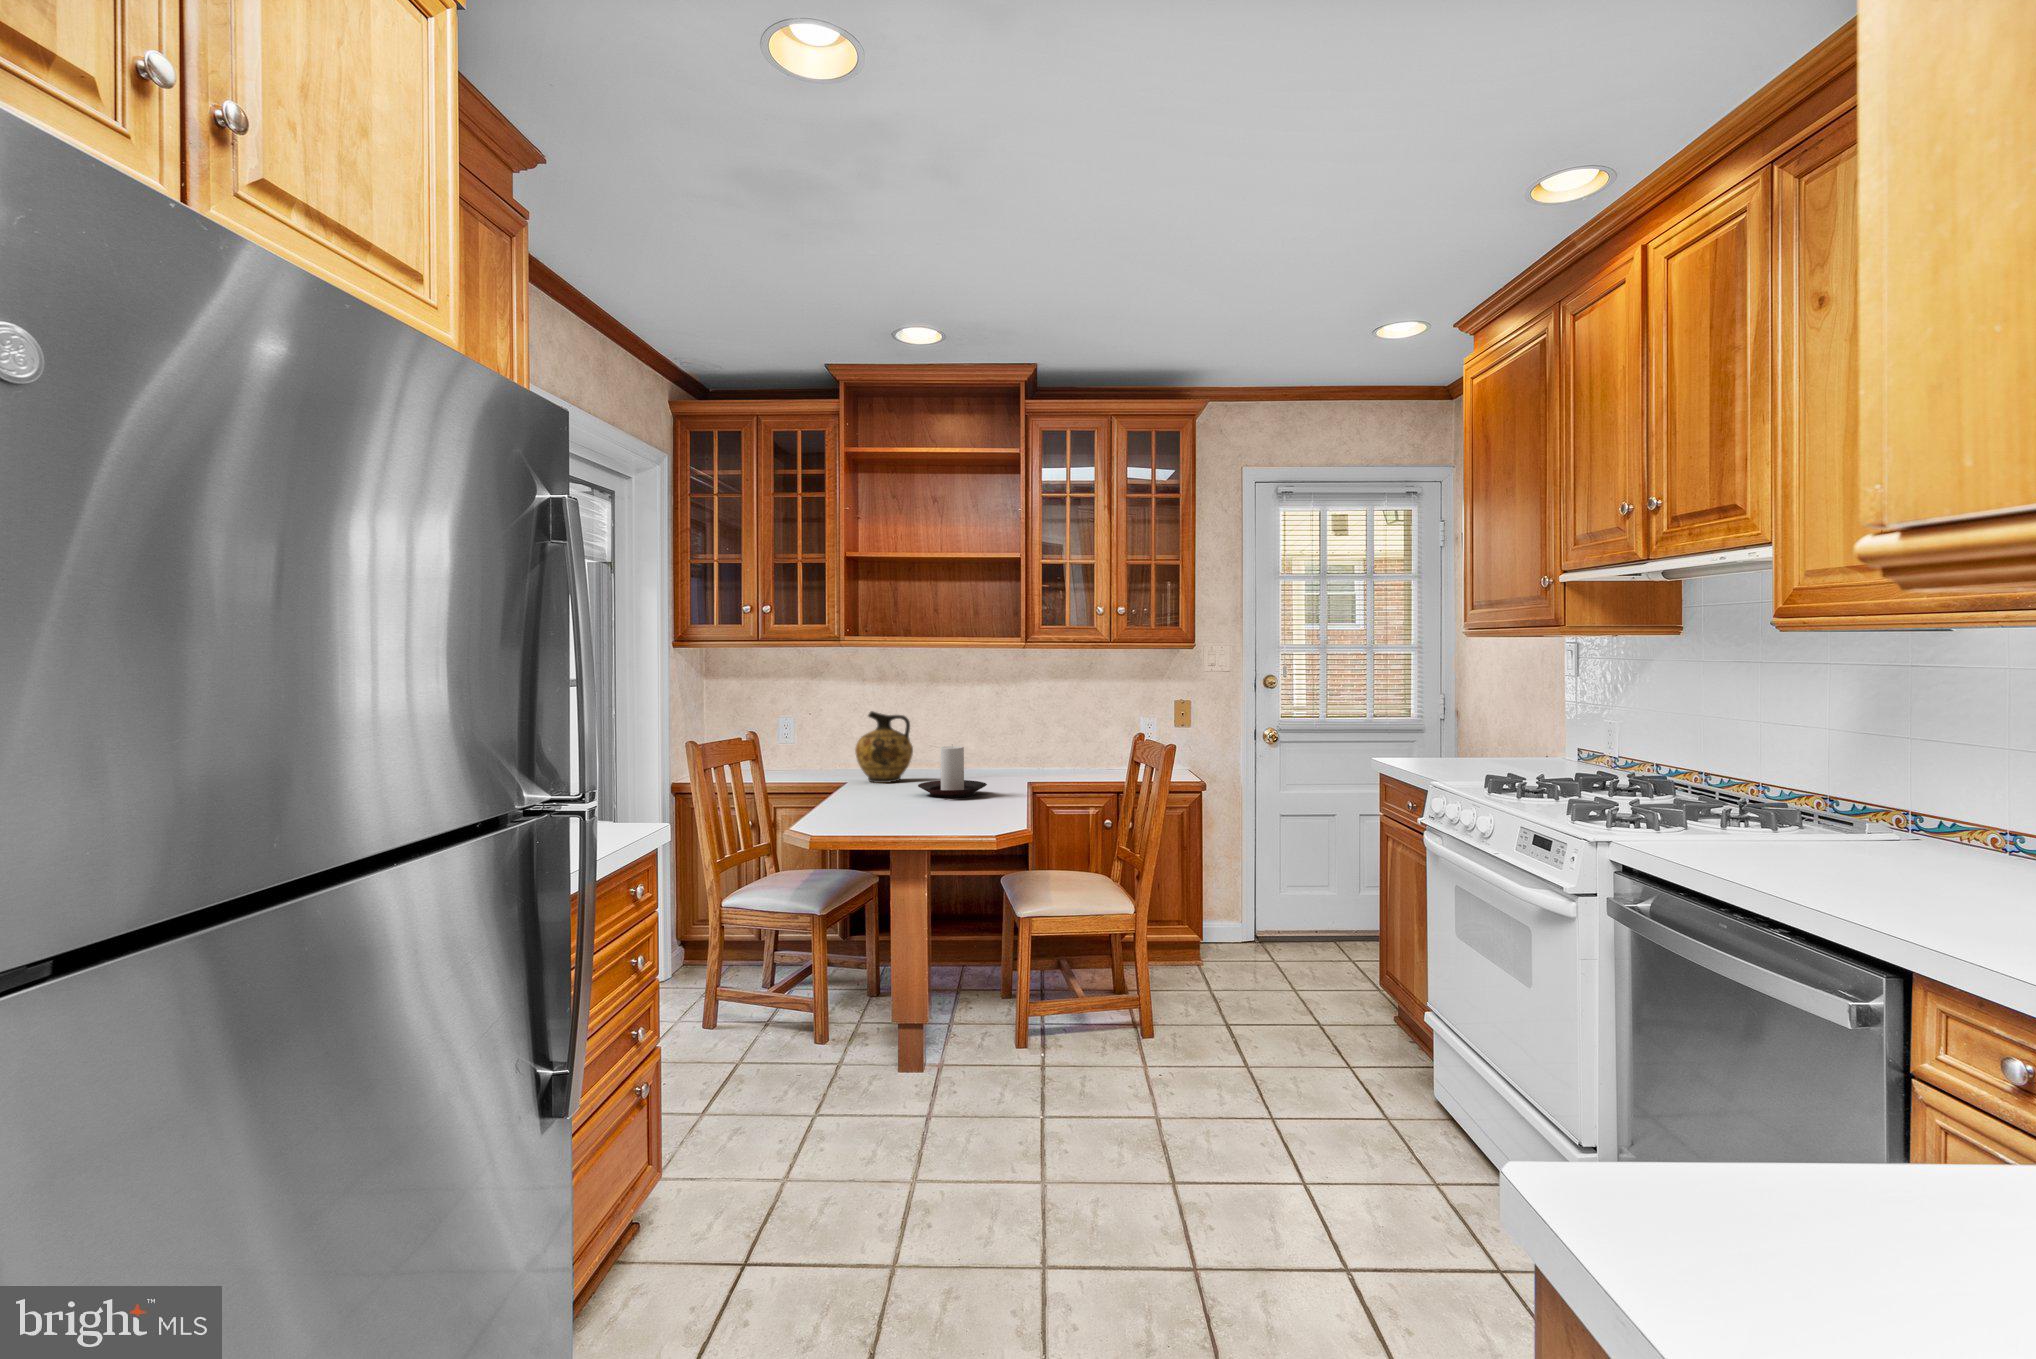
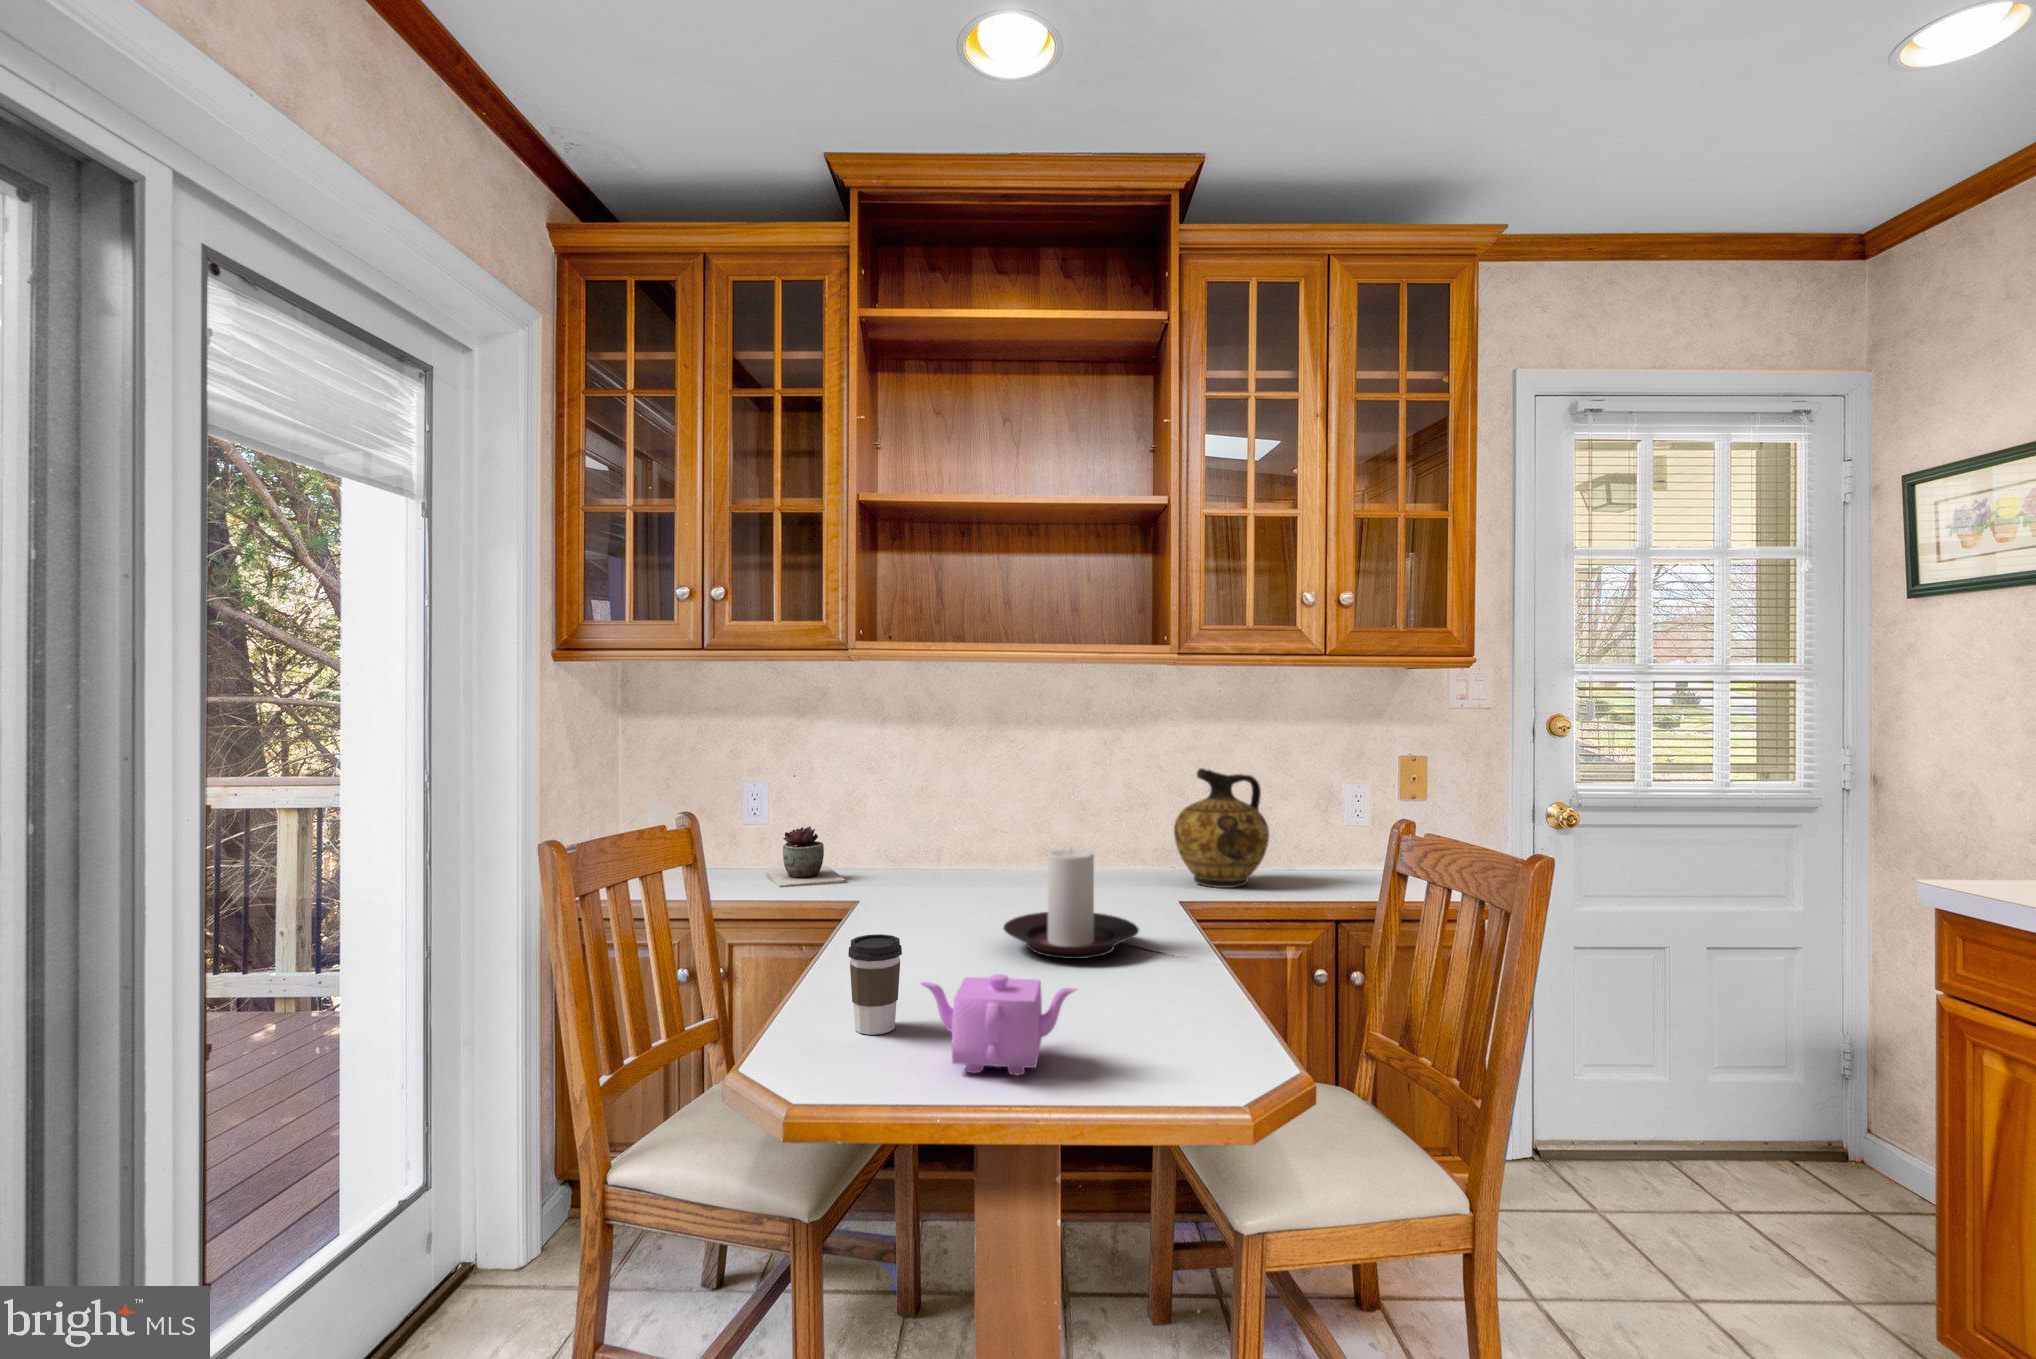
ceramic jug: present [855,711,913,783] -> present [1174,768,1269,888]
succulent plant: none [795,746,842,781] -> present [766,826,845,887]
coffee cup: none [834,774,858,816] -> present [848,934,902,1035]
teapot: none [863,784,929,823] -> present [921,974,1077,1075]

